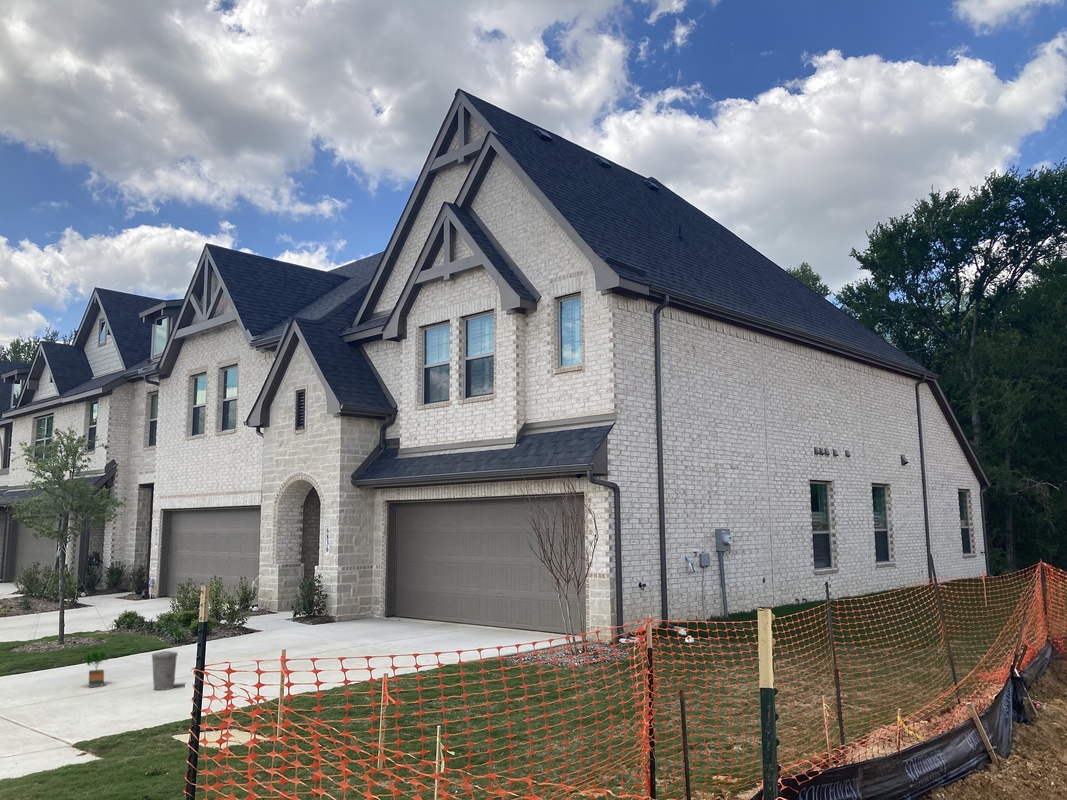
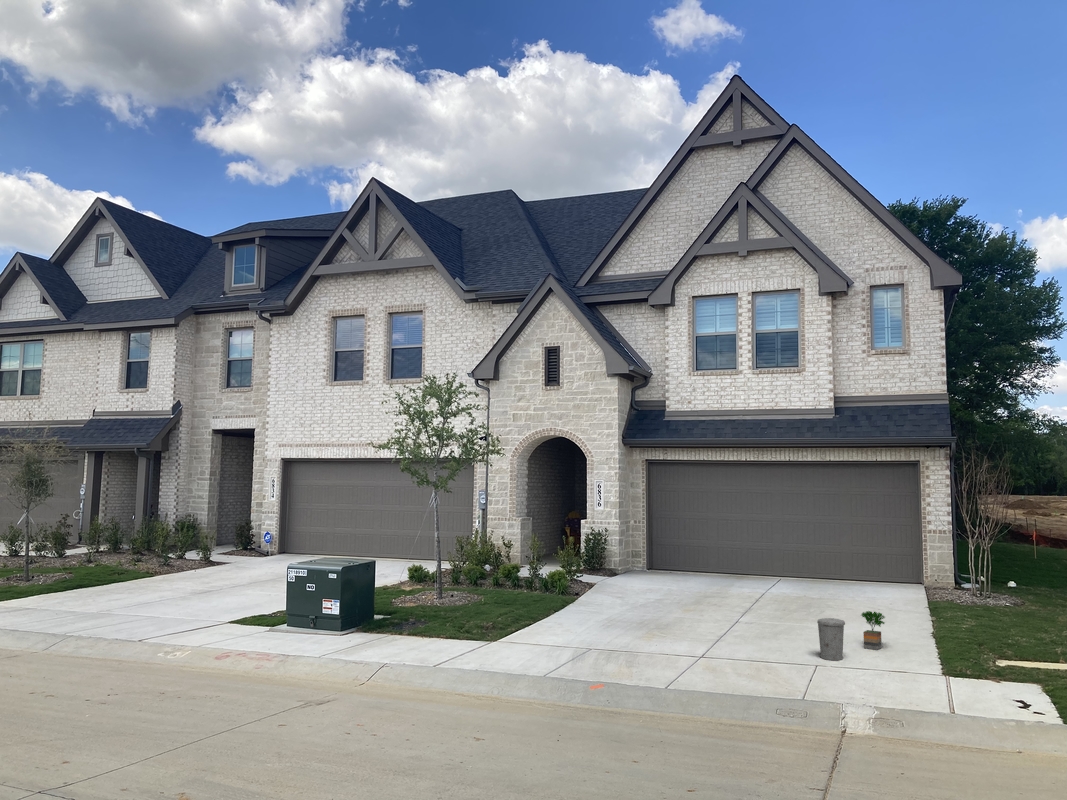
potted tree: present [85,651,109,688] -> present [862,611,885,650]

